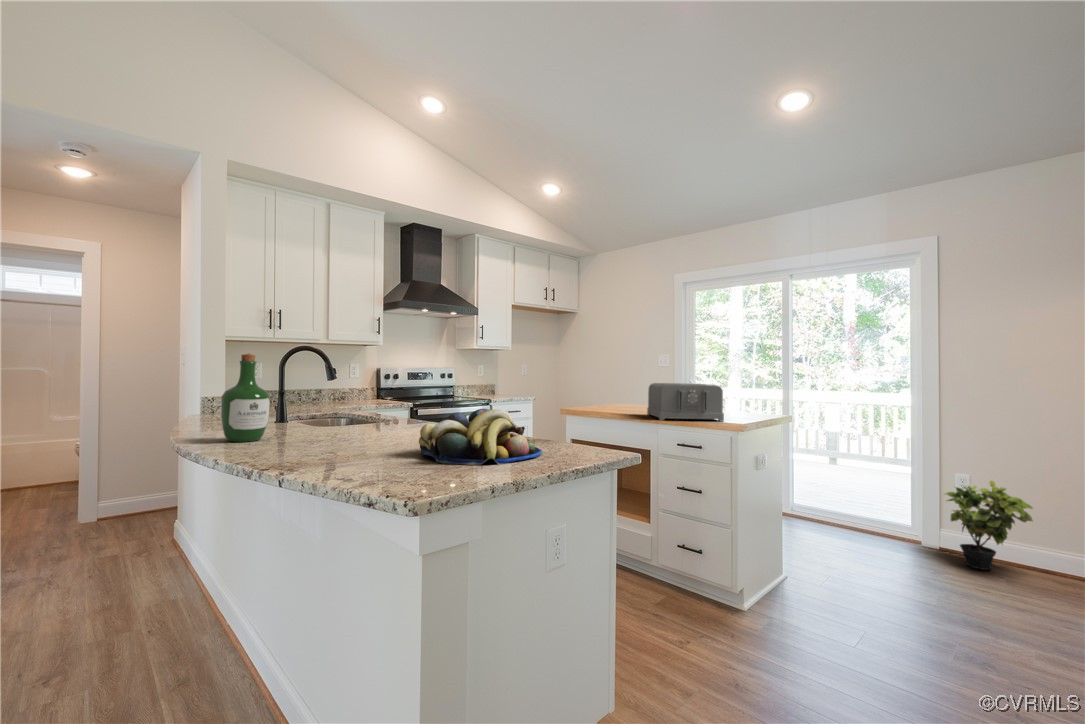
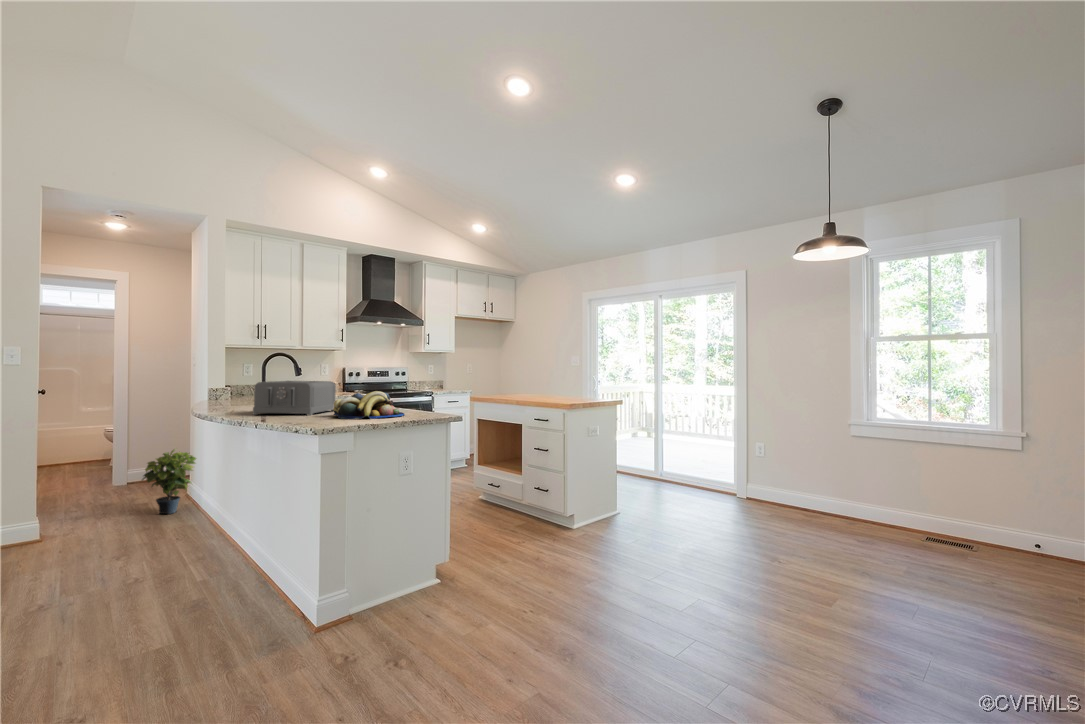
wine bottle: present [221,354,270,442] -> none [222,359,253,412]
toaster: present [647,383,724,421] -> present [253,381,336,416]
potted plant: present [945,481,1033,570] -> present [142,449,196,514]

